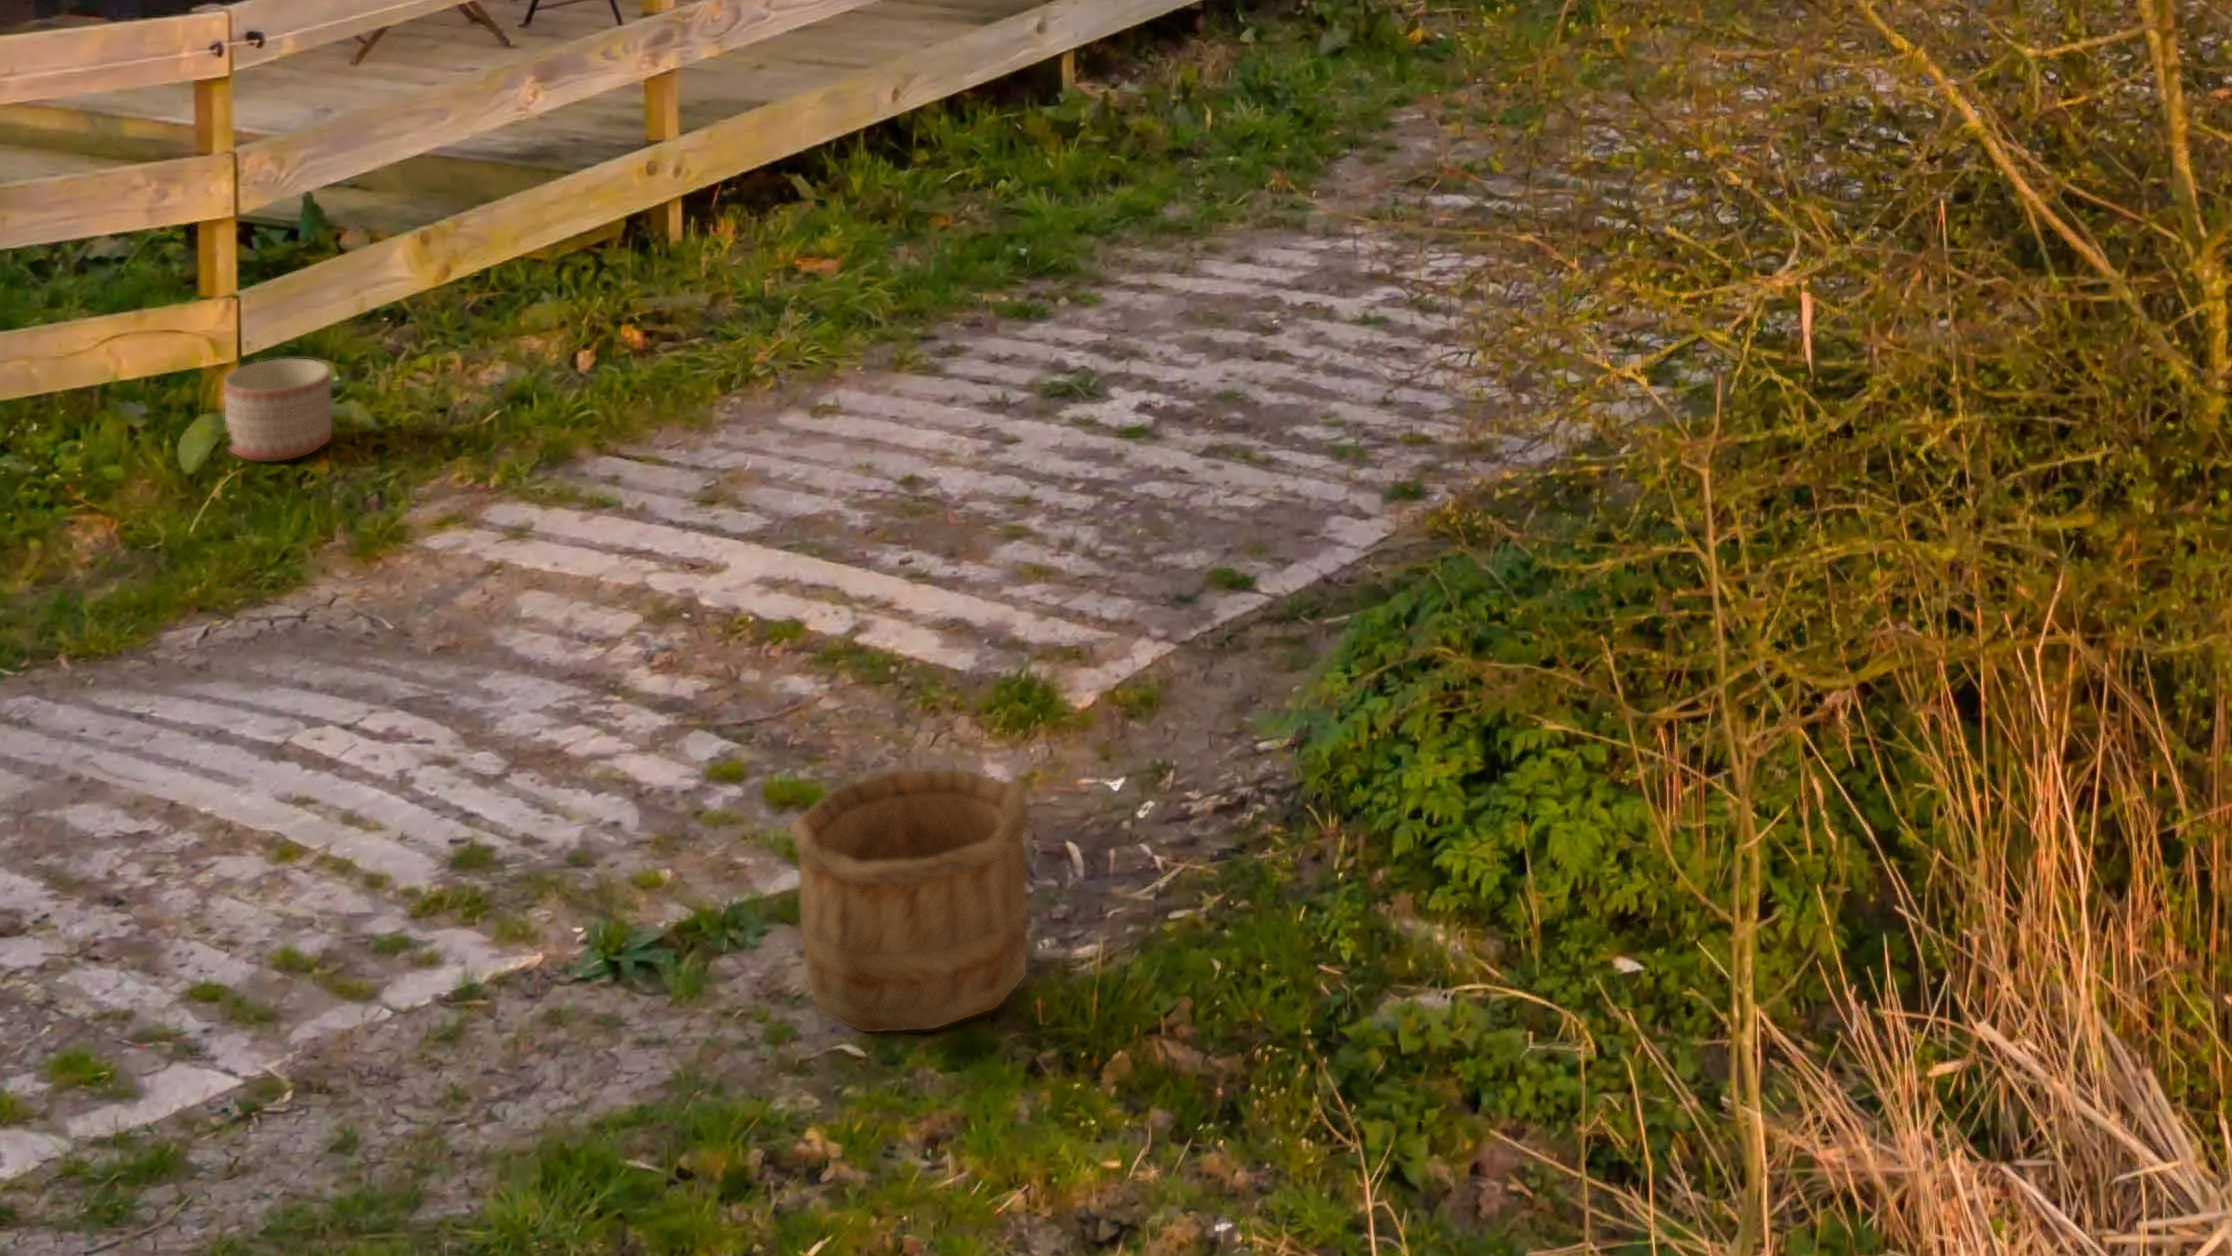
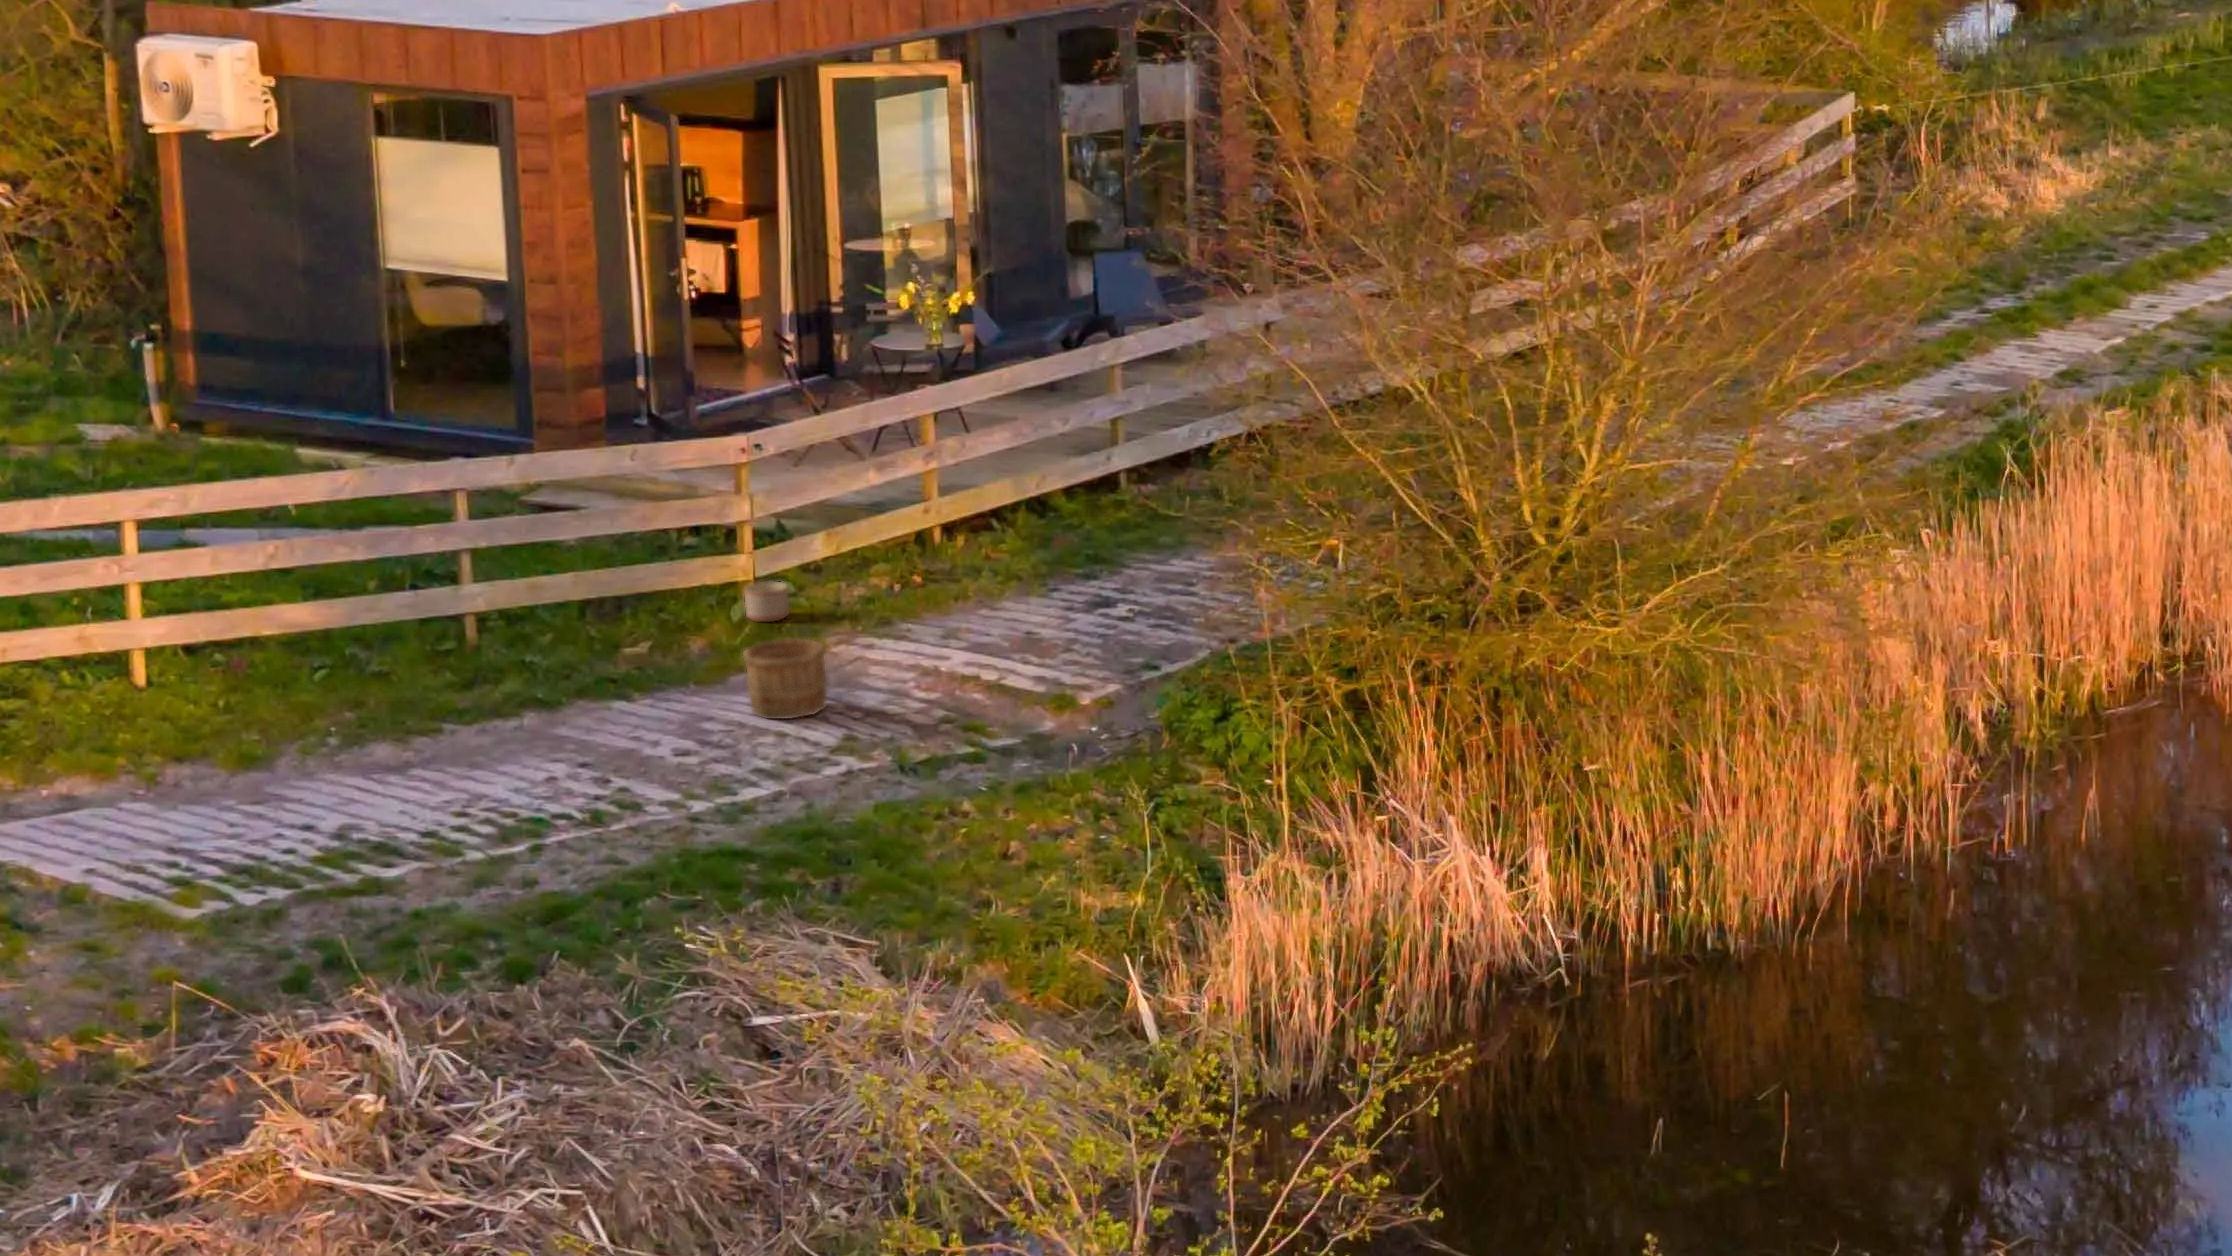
wooden bucket: present [791,770,1030,1032] -> present [743,639,827,719]

